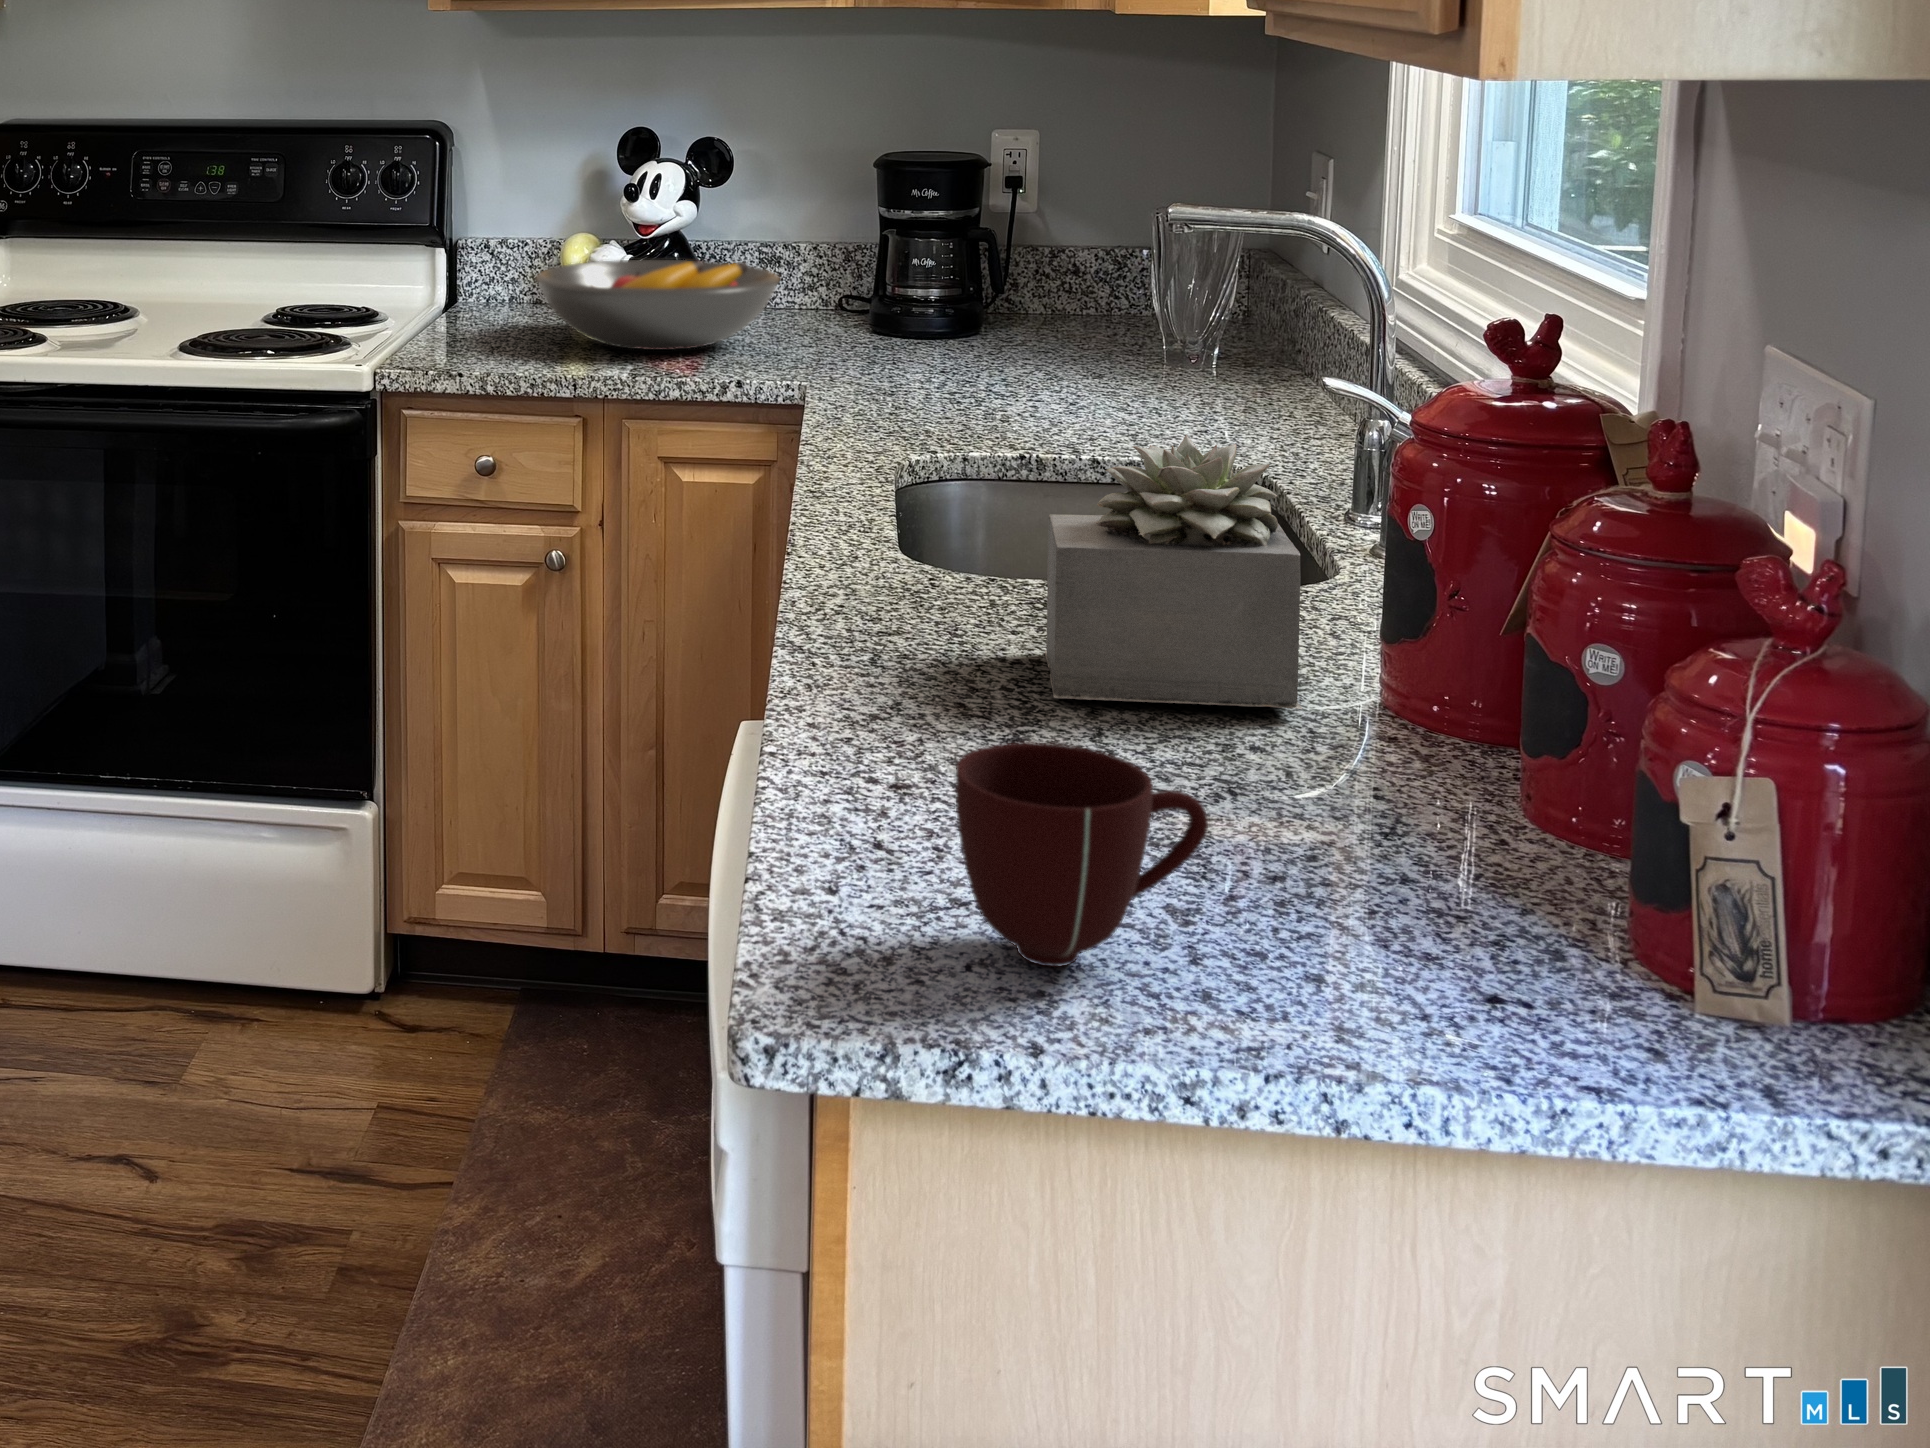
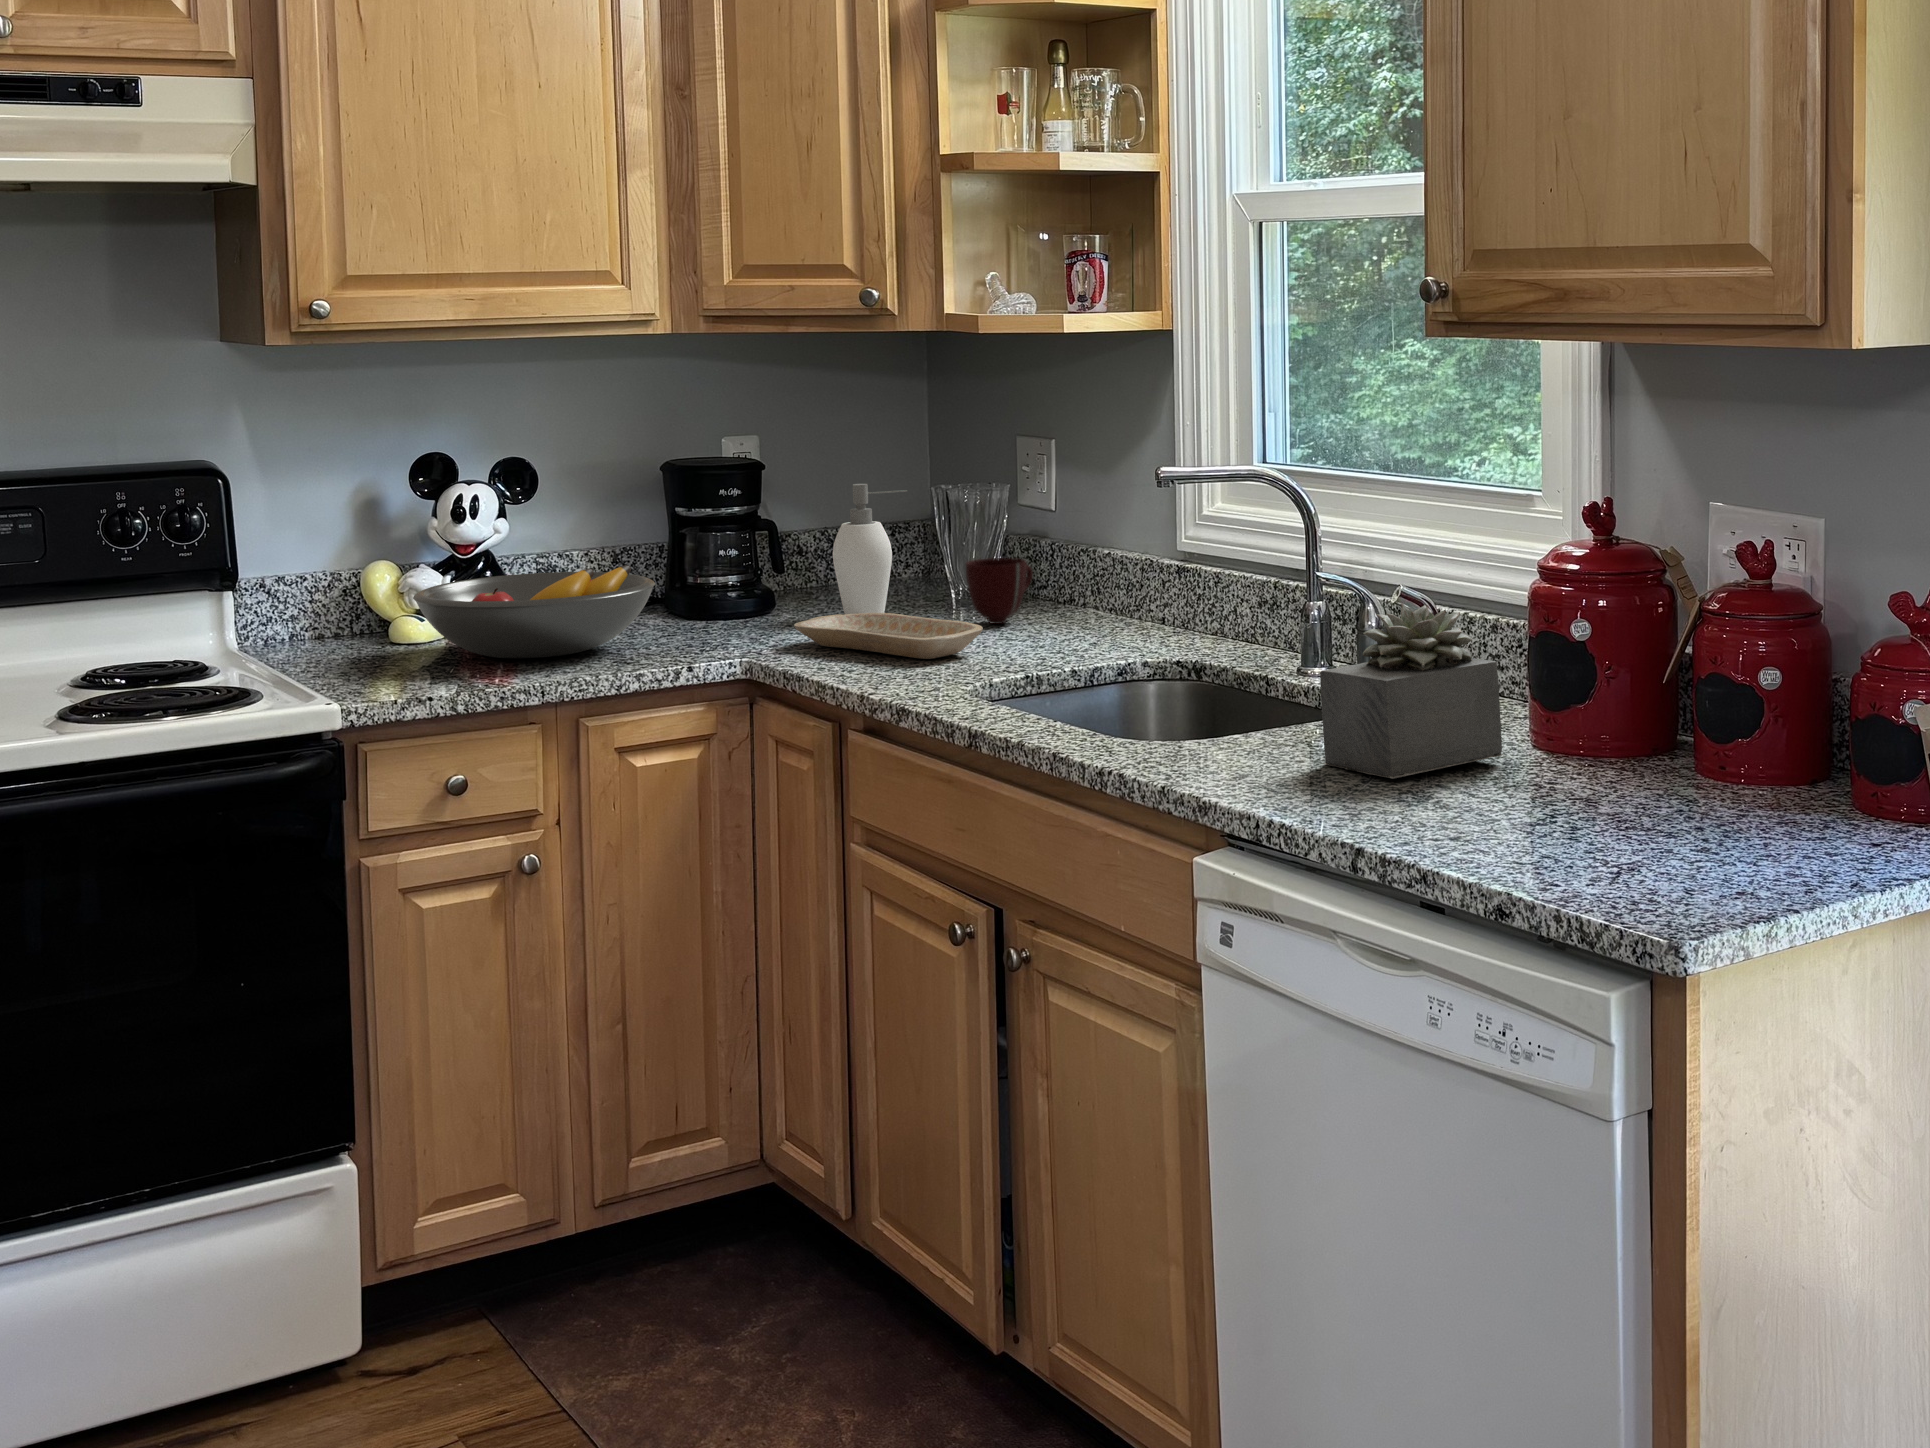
soap dispenser: none [1024,195,1124,359] -> present [833,484,908,614]
tray: none [890,347,1064,415] -> present [794,613,983,659]
mug: present [956,742,1208,967] -> present [966,558,1033,624]

